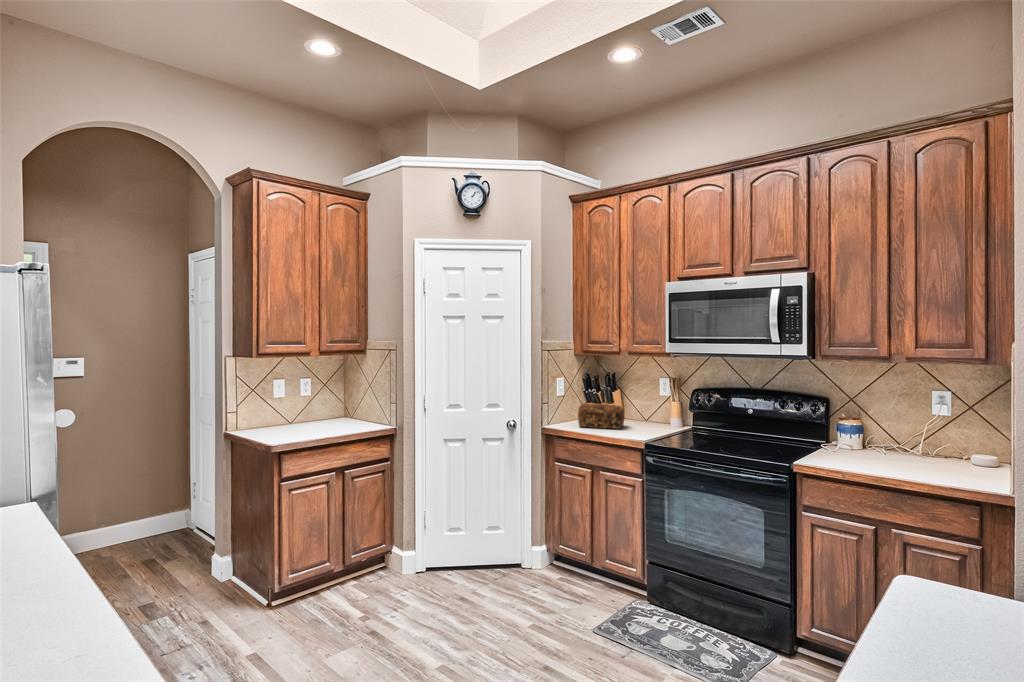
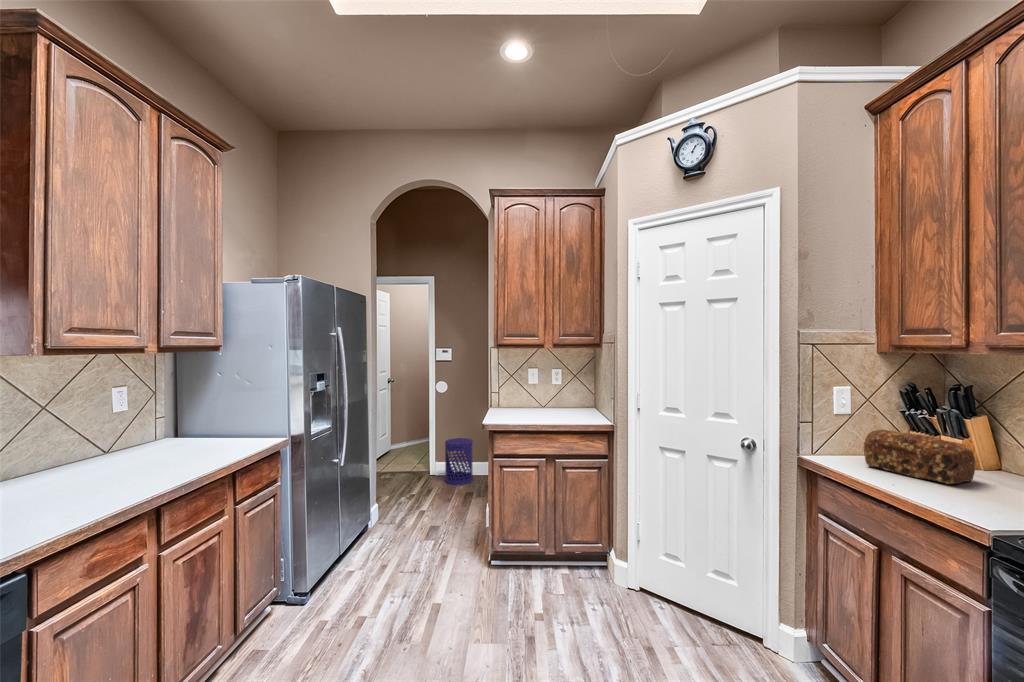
waste bin: none [94,485,143,553] -> present [445,438,473,485]

